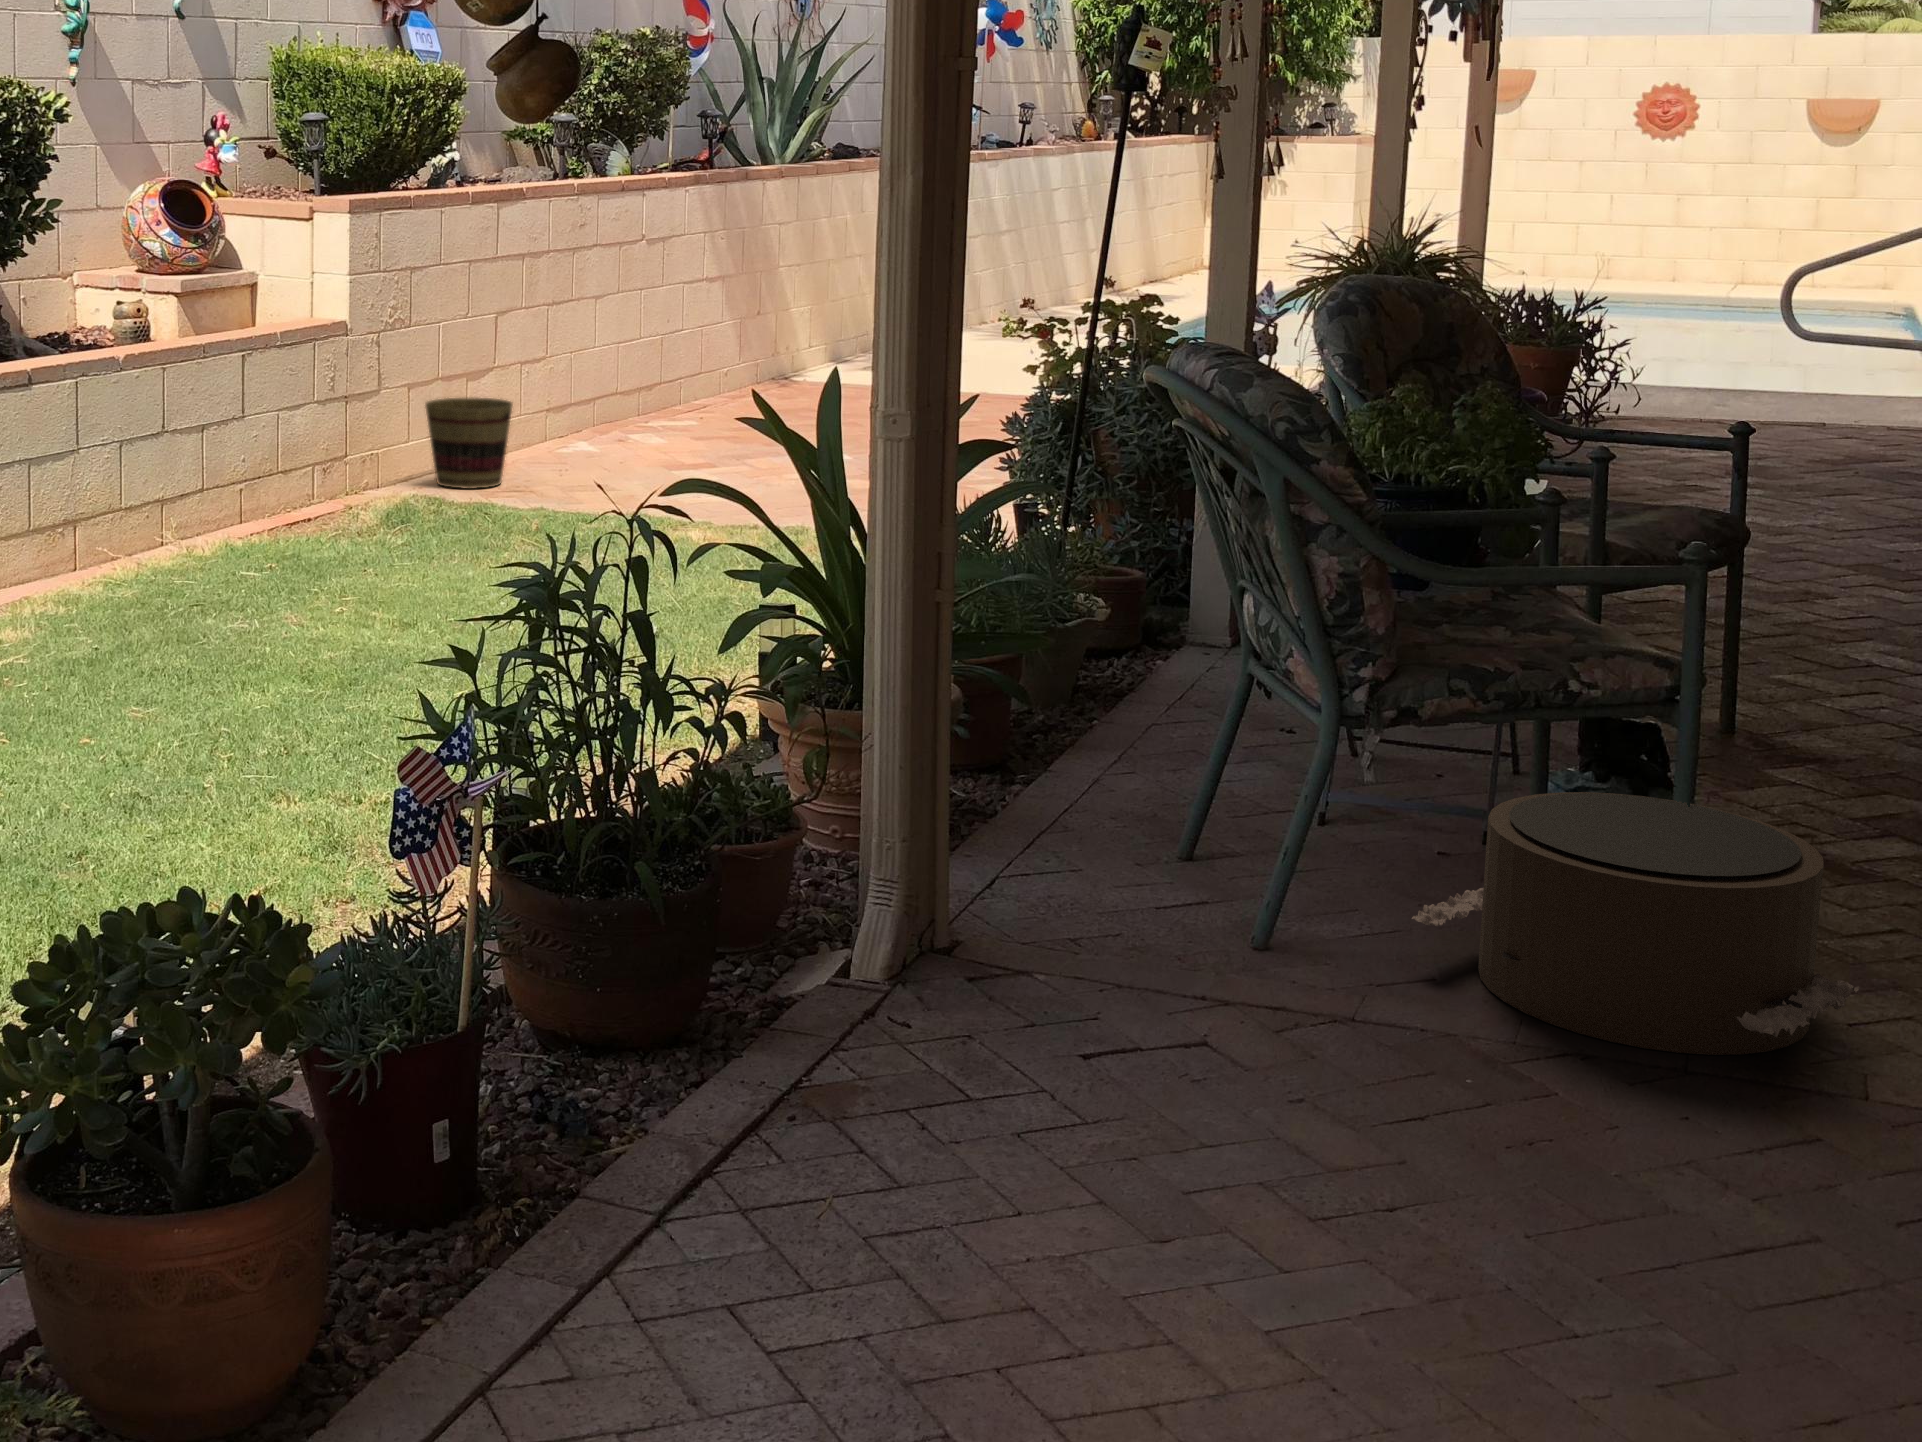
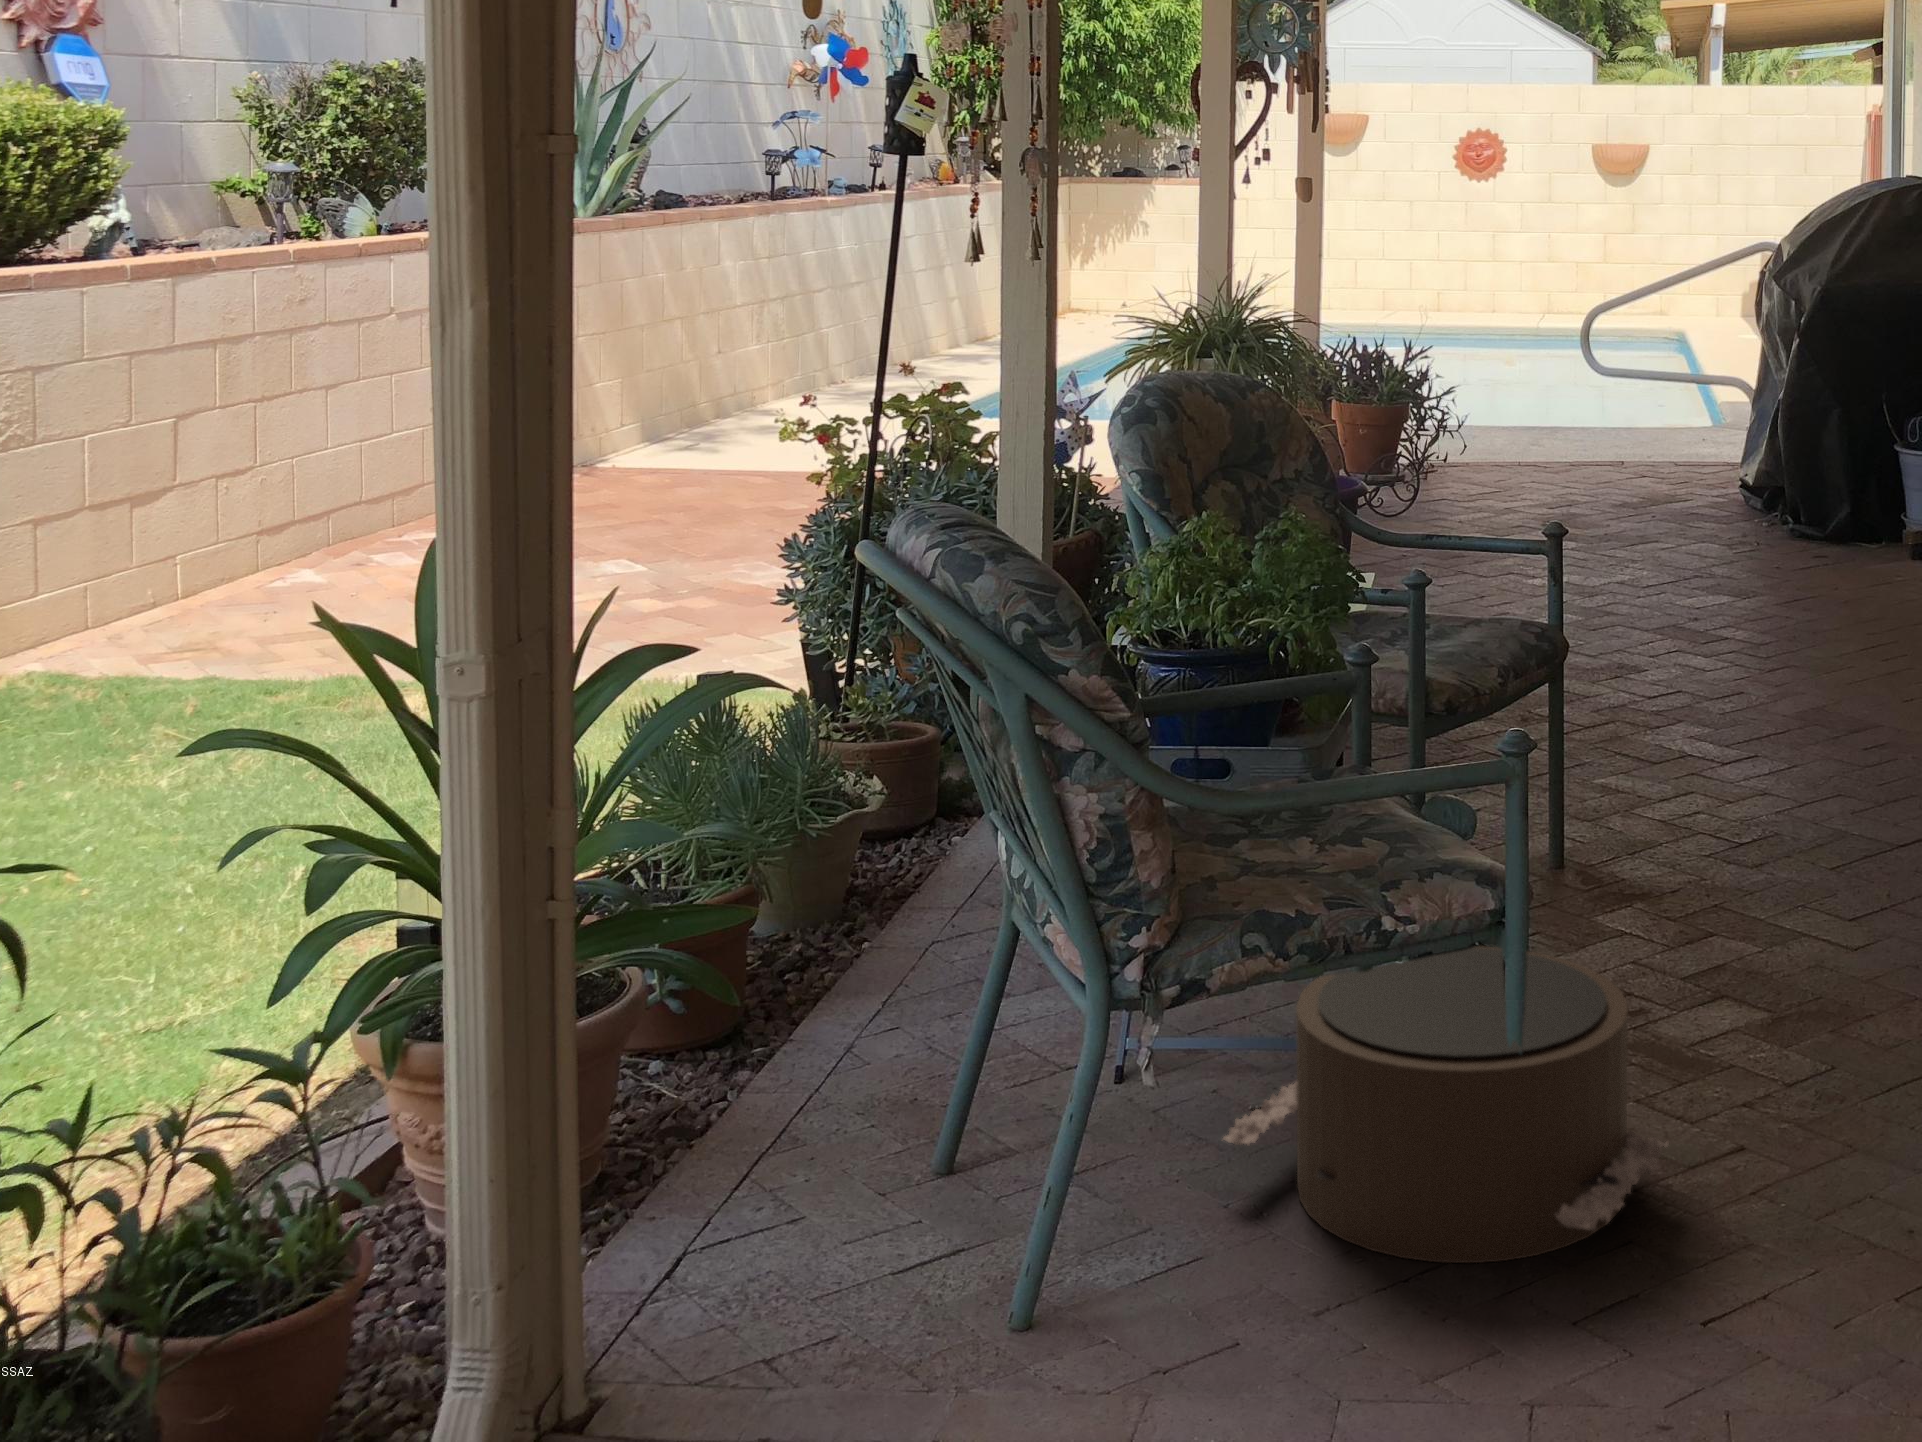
basket: present [425,398,512,489] -> none [71,528,201,649]

